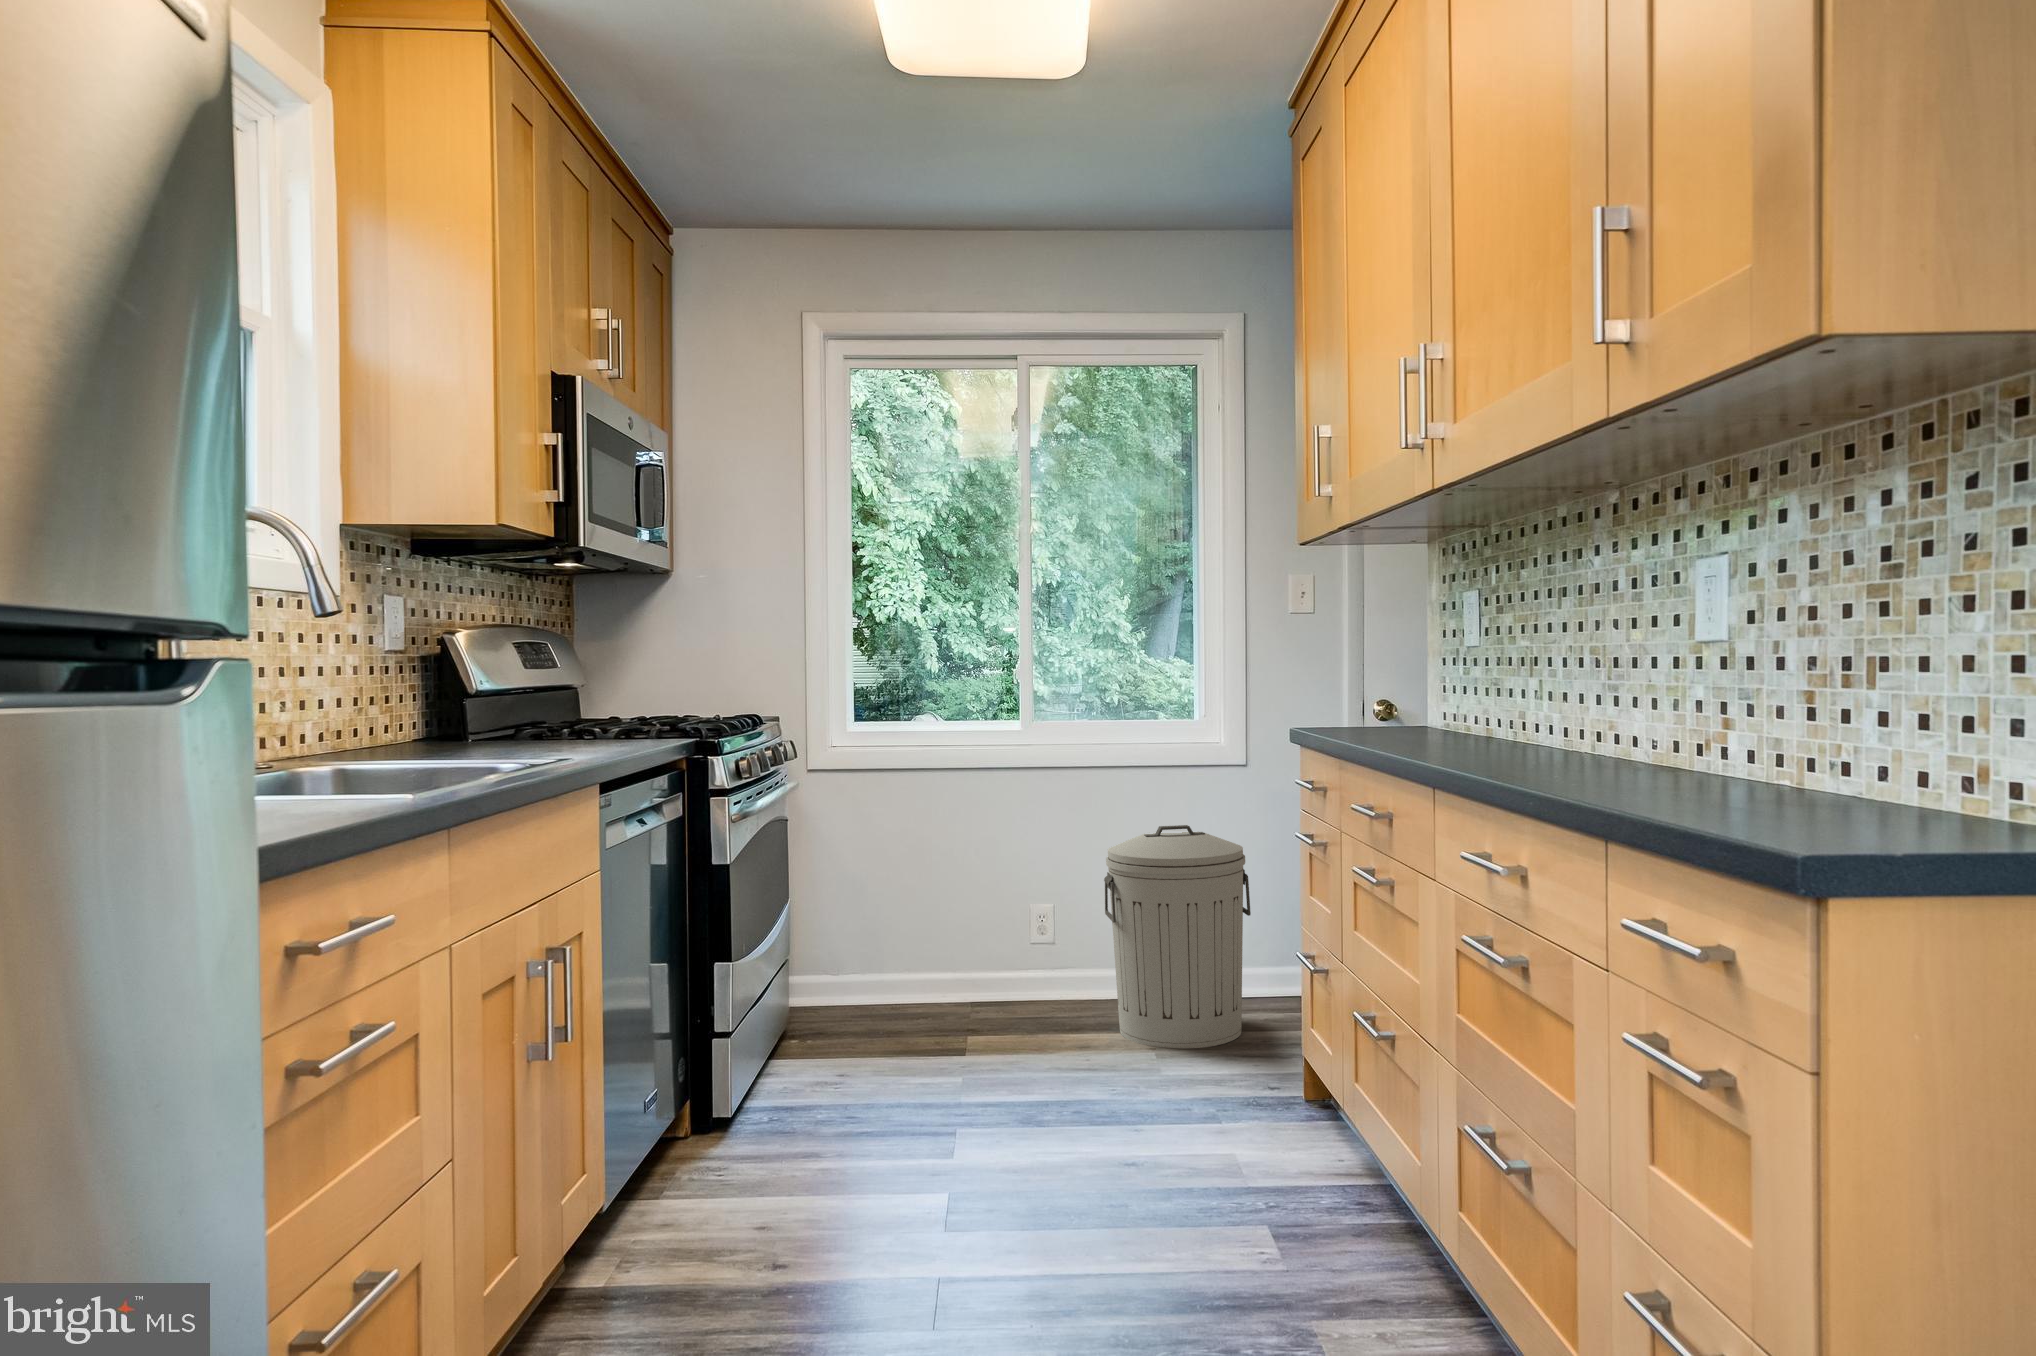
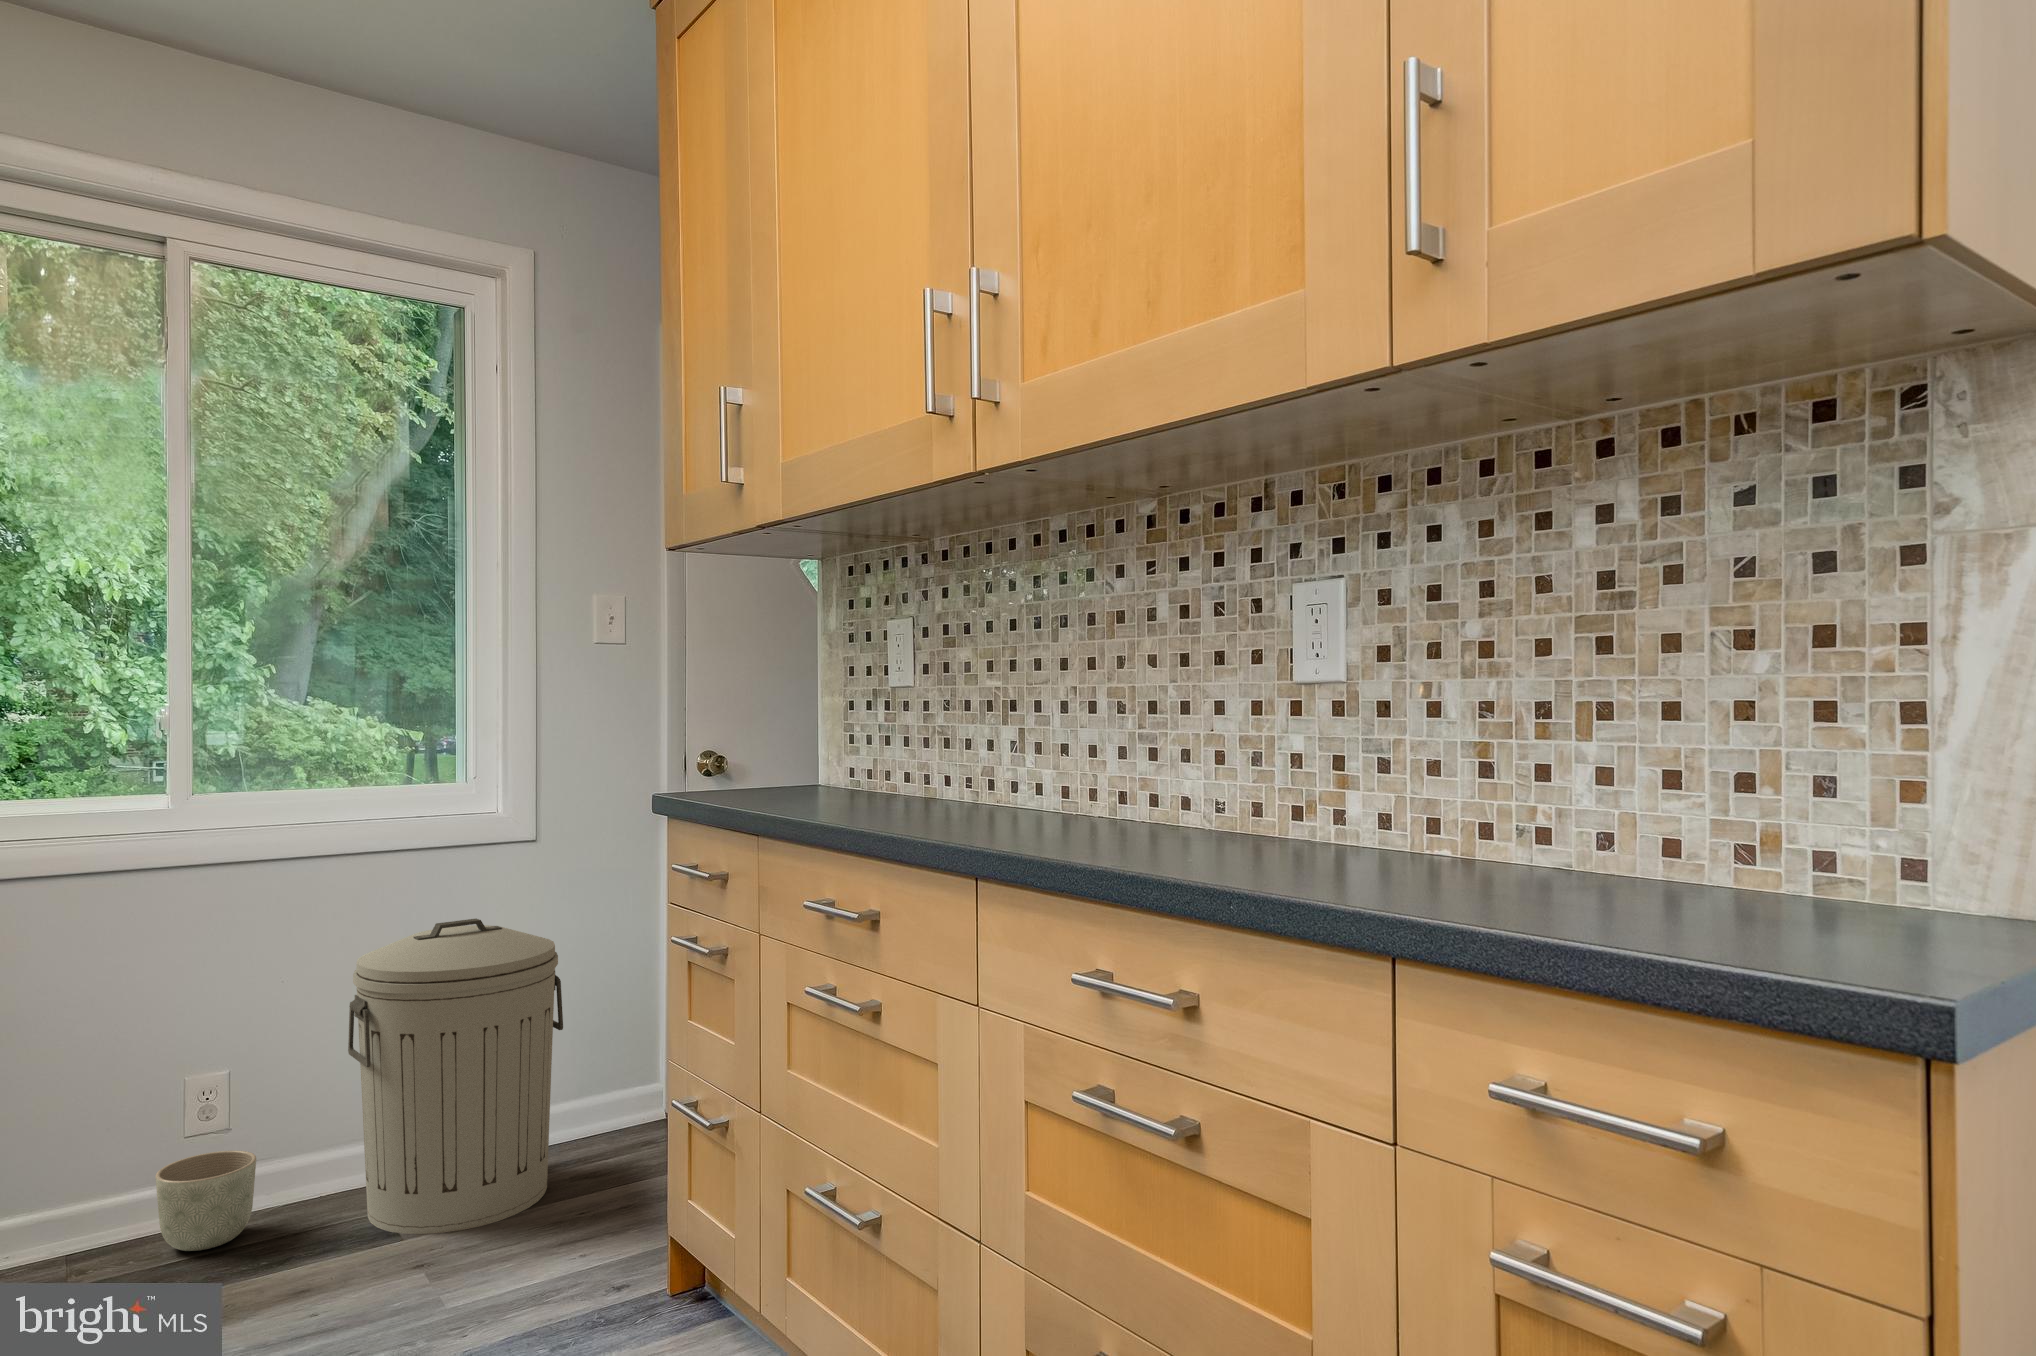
planter: none [995,970,1052,1030] -> present [155,1151,256,1251]

